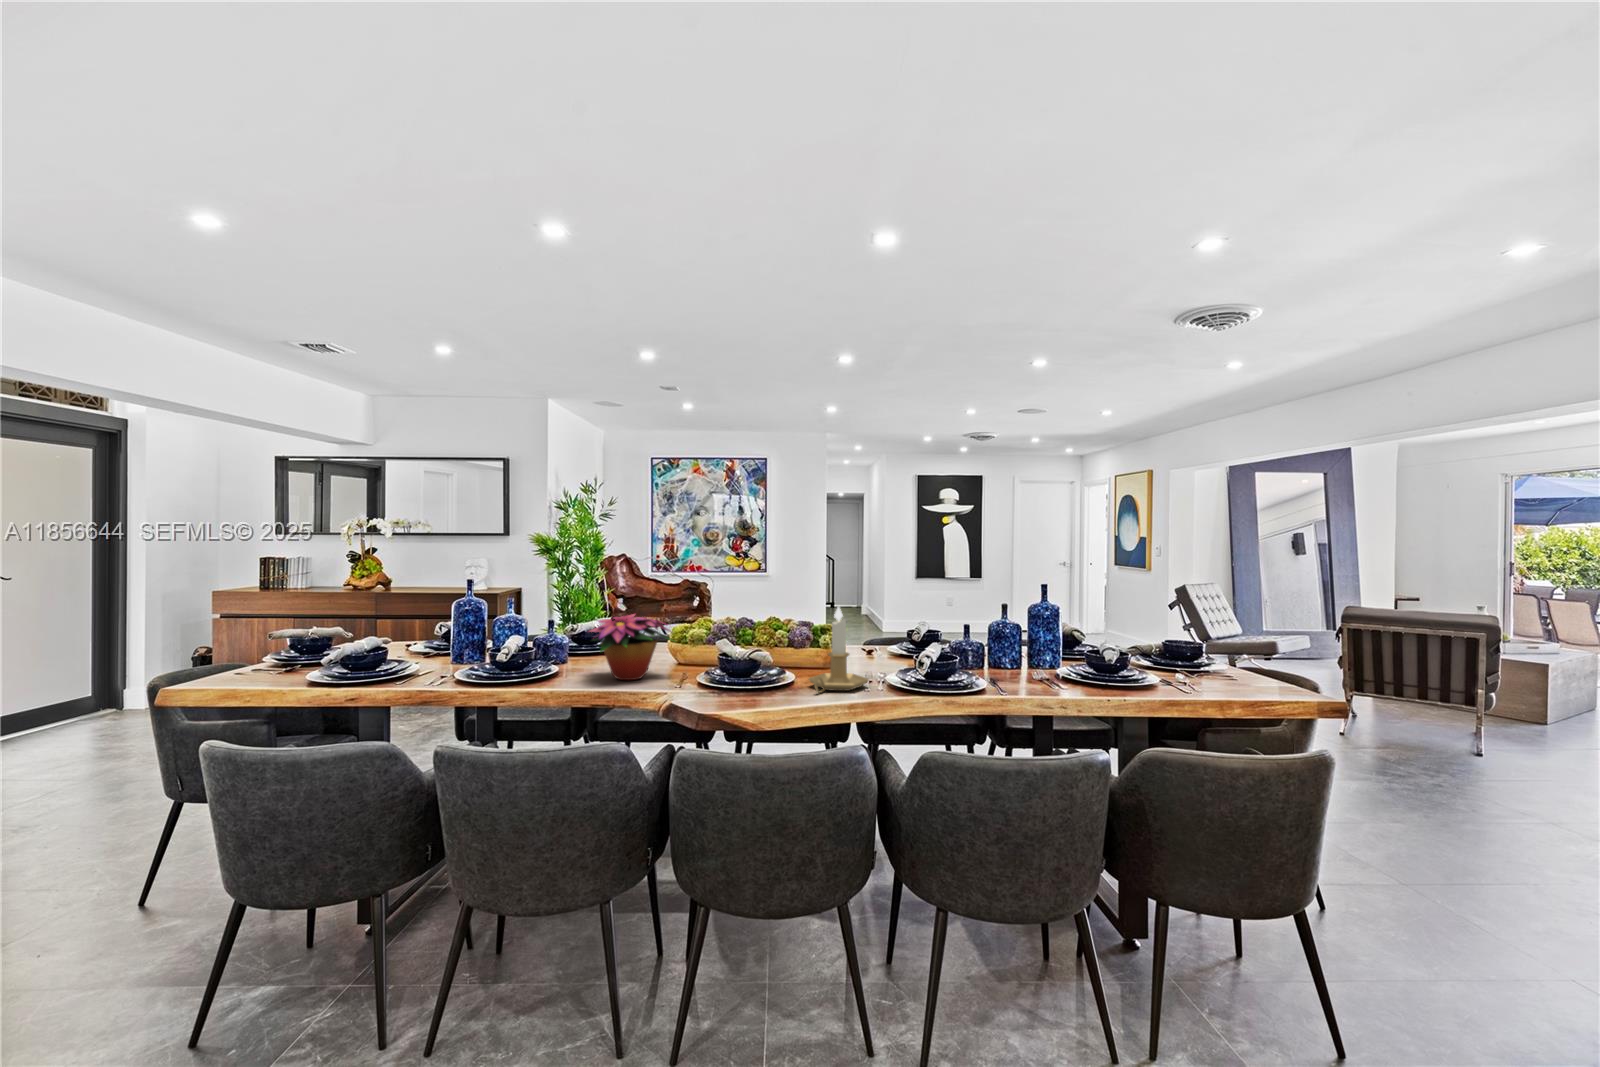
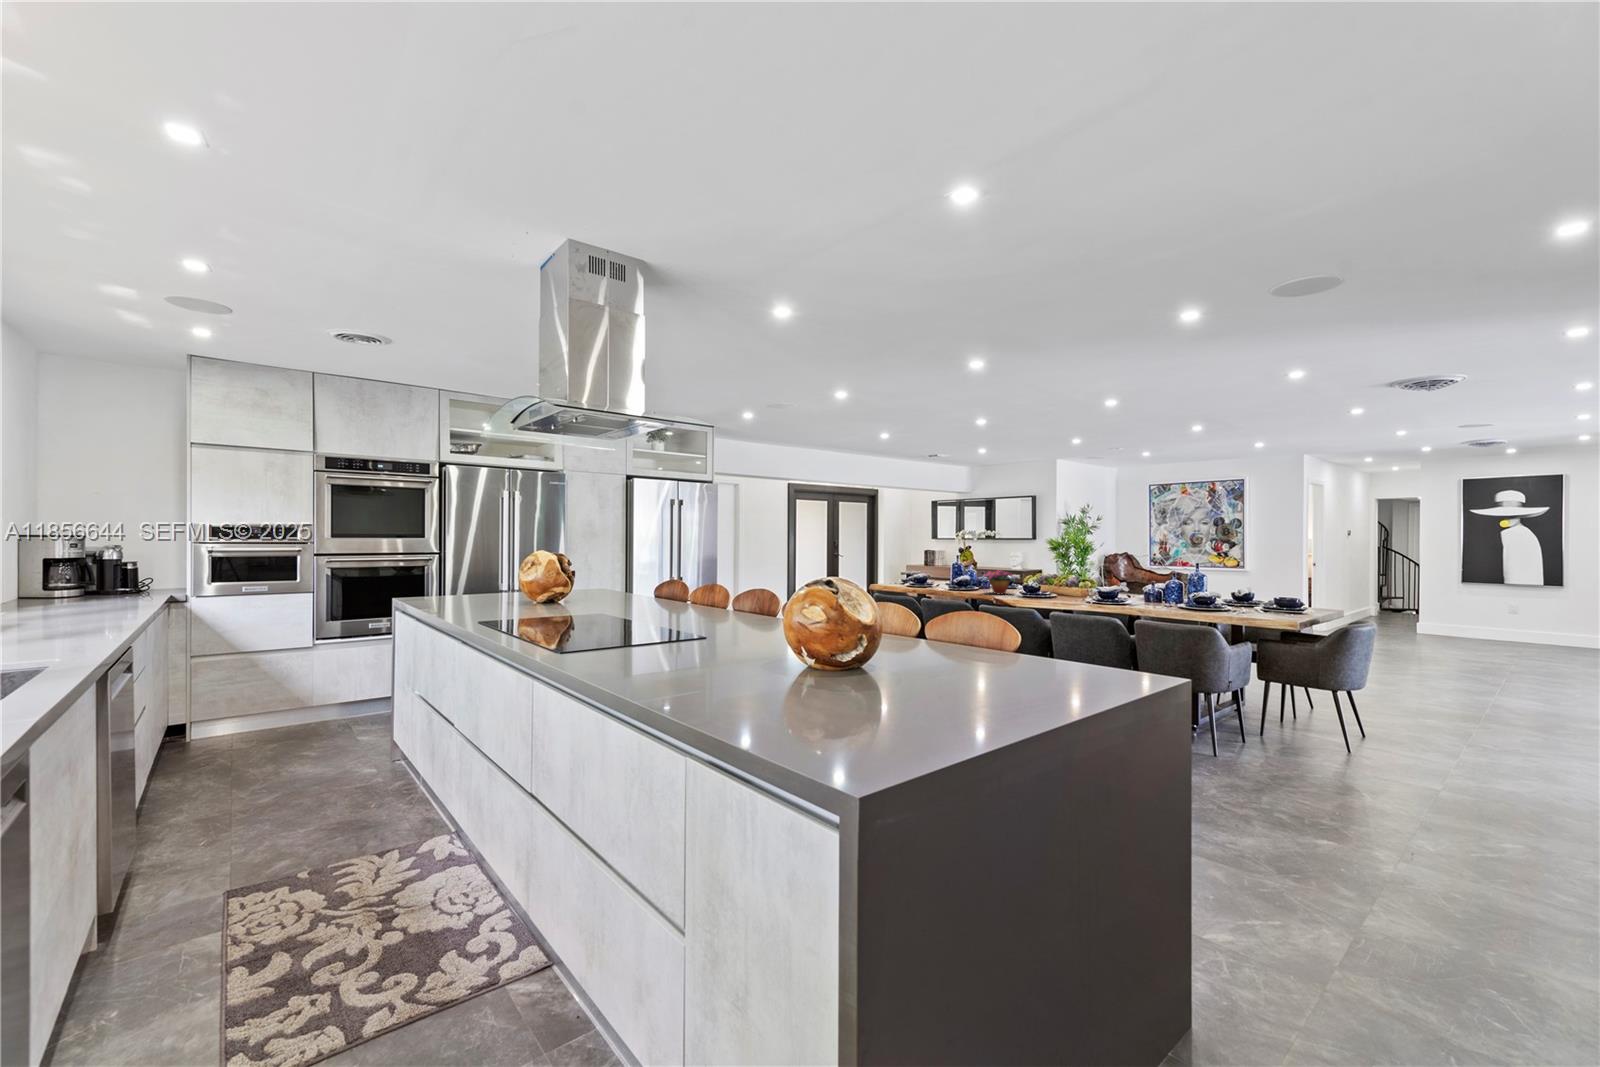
candlestick: present [808,607,869,693] -> none [1051,569,1081,603]

